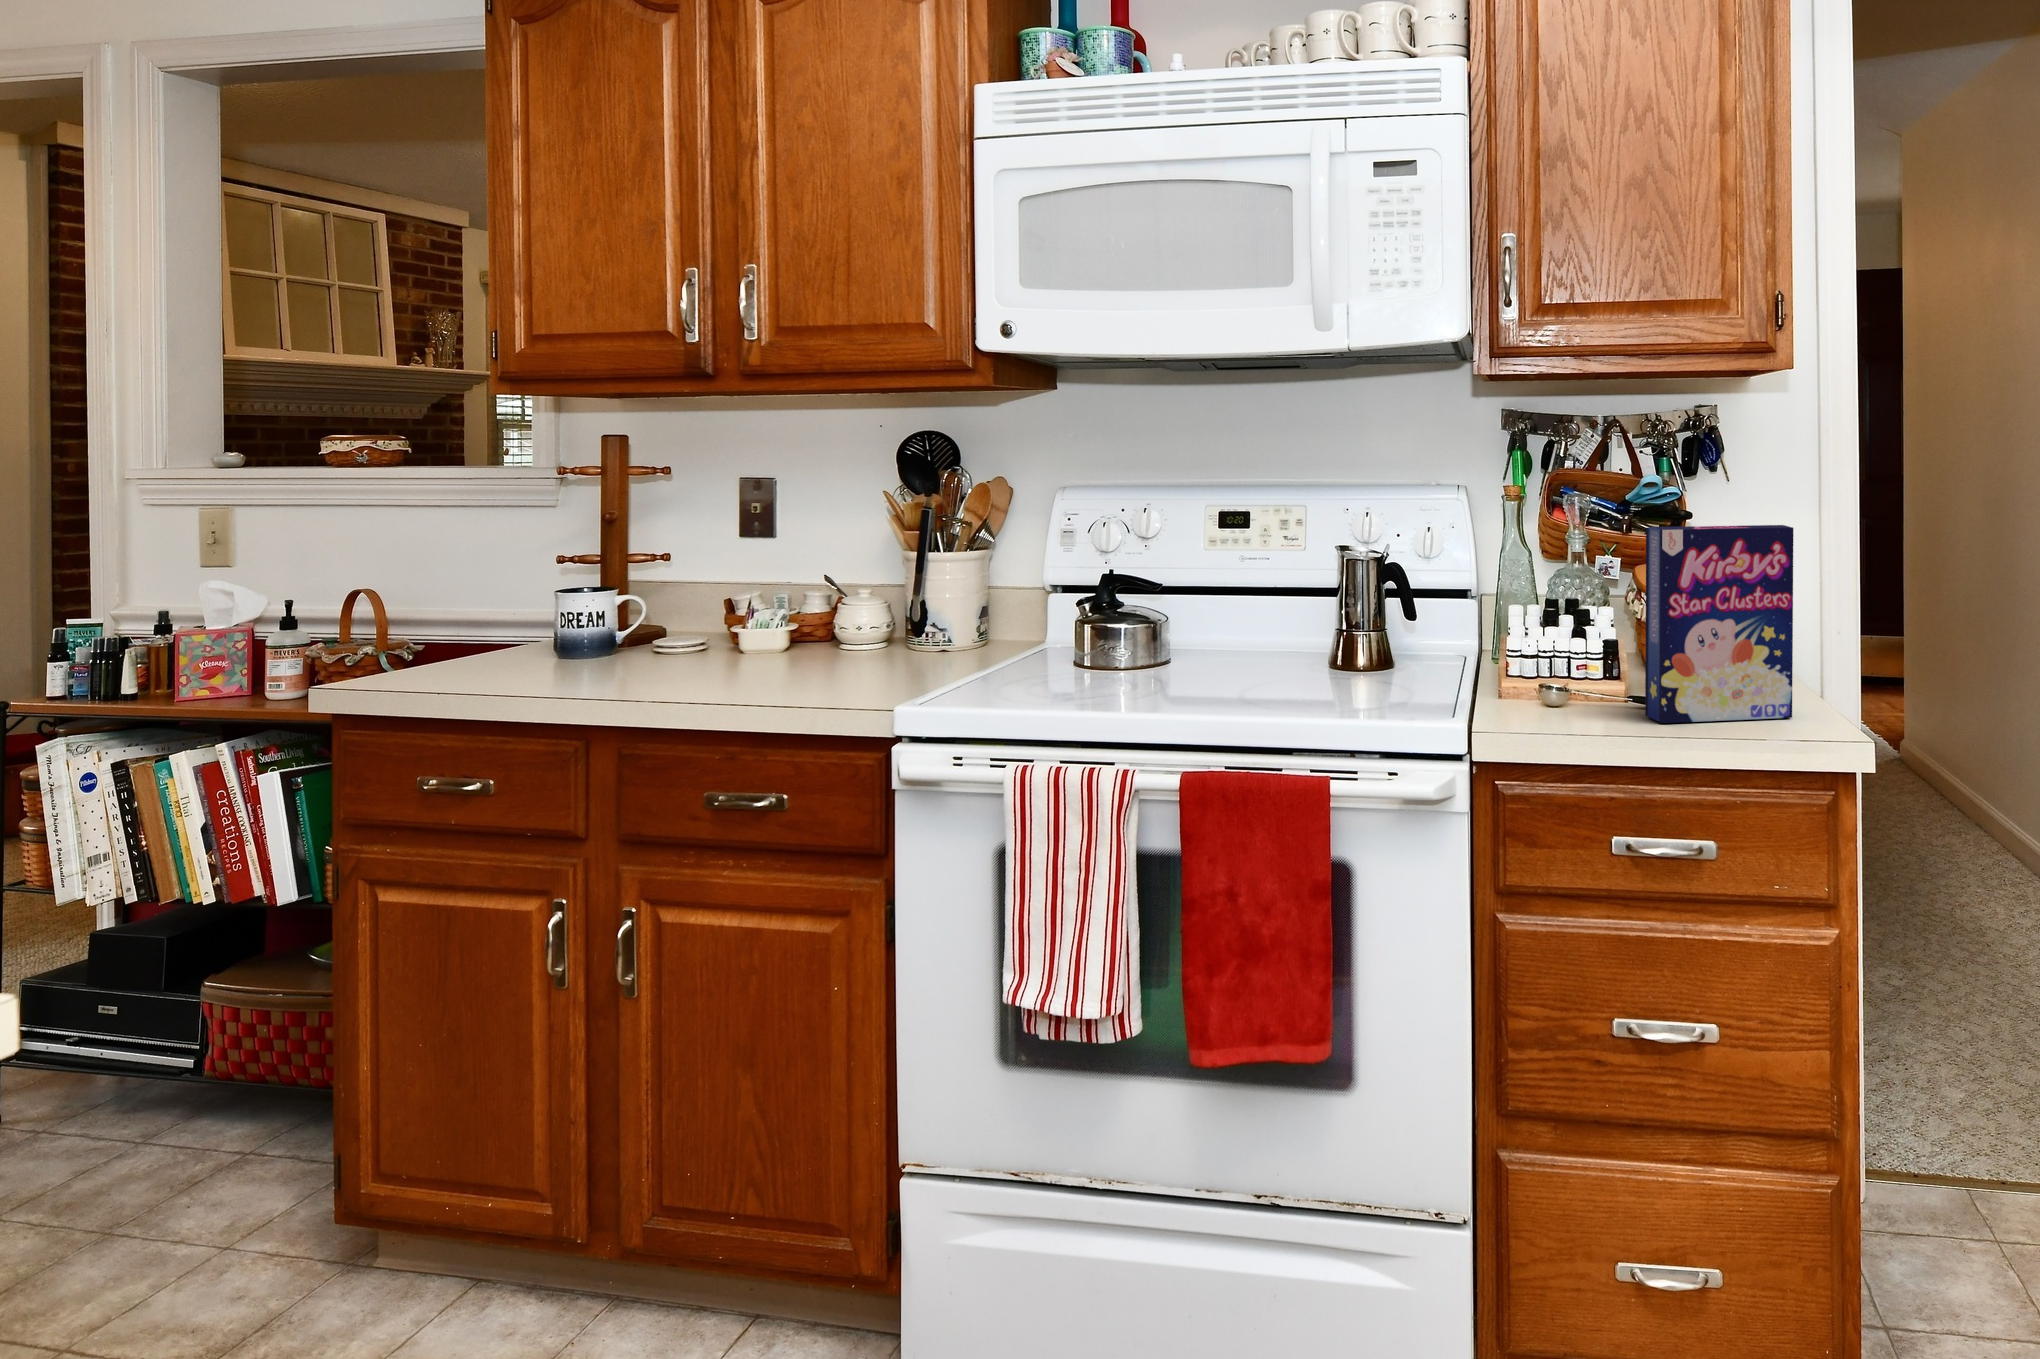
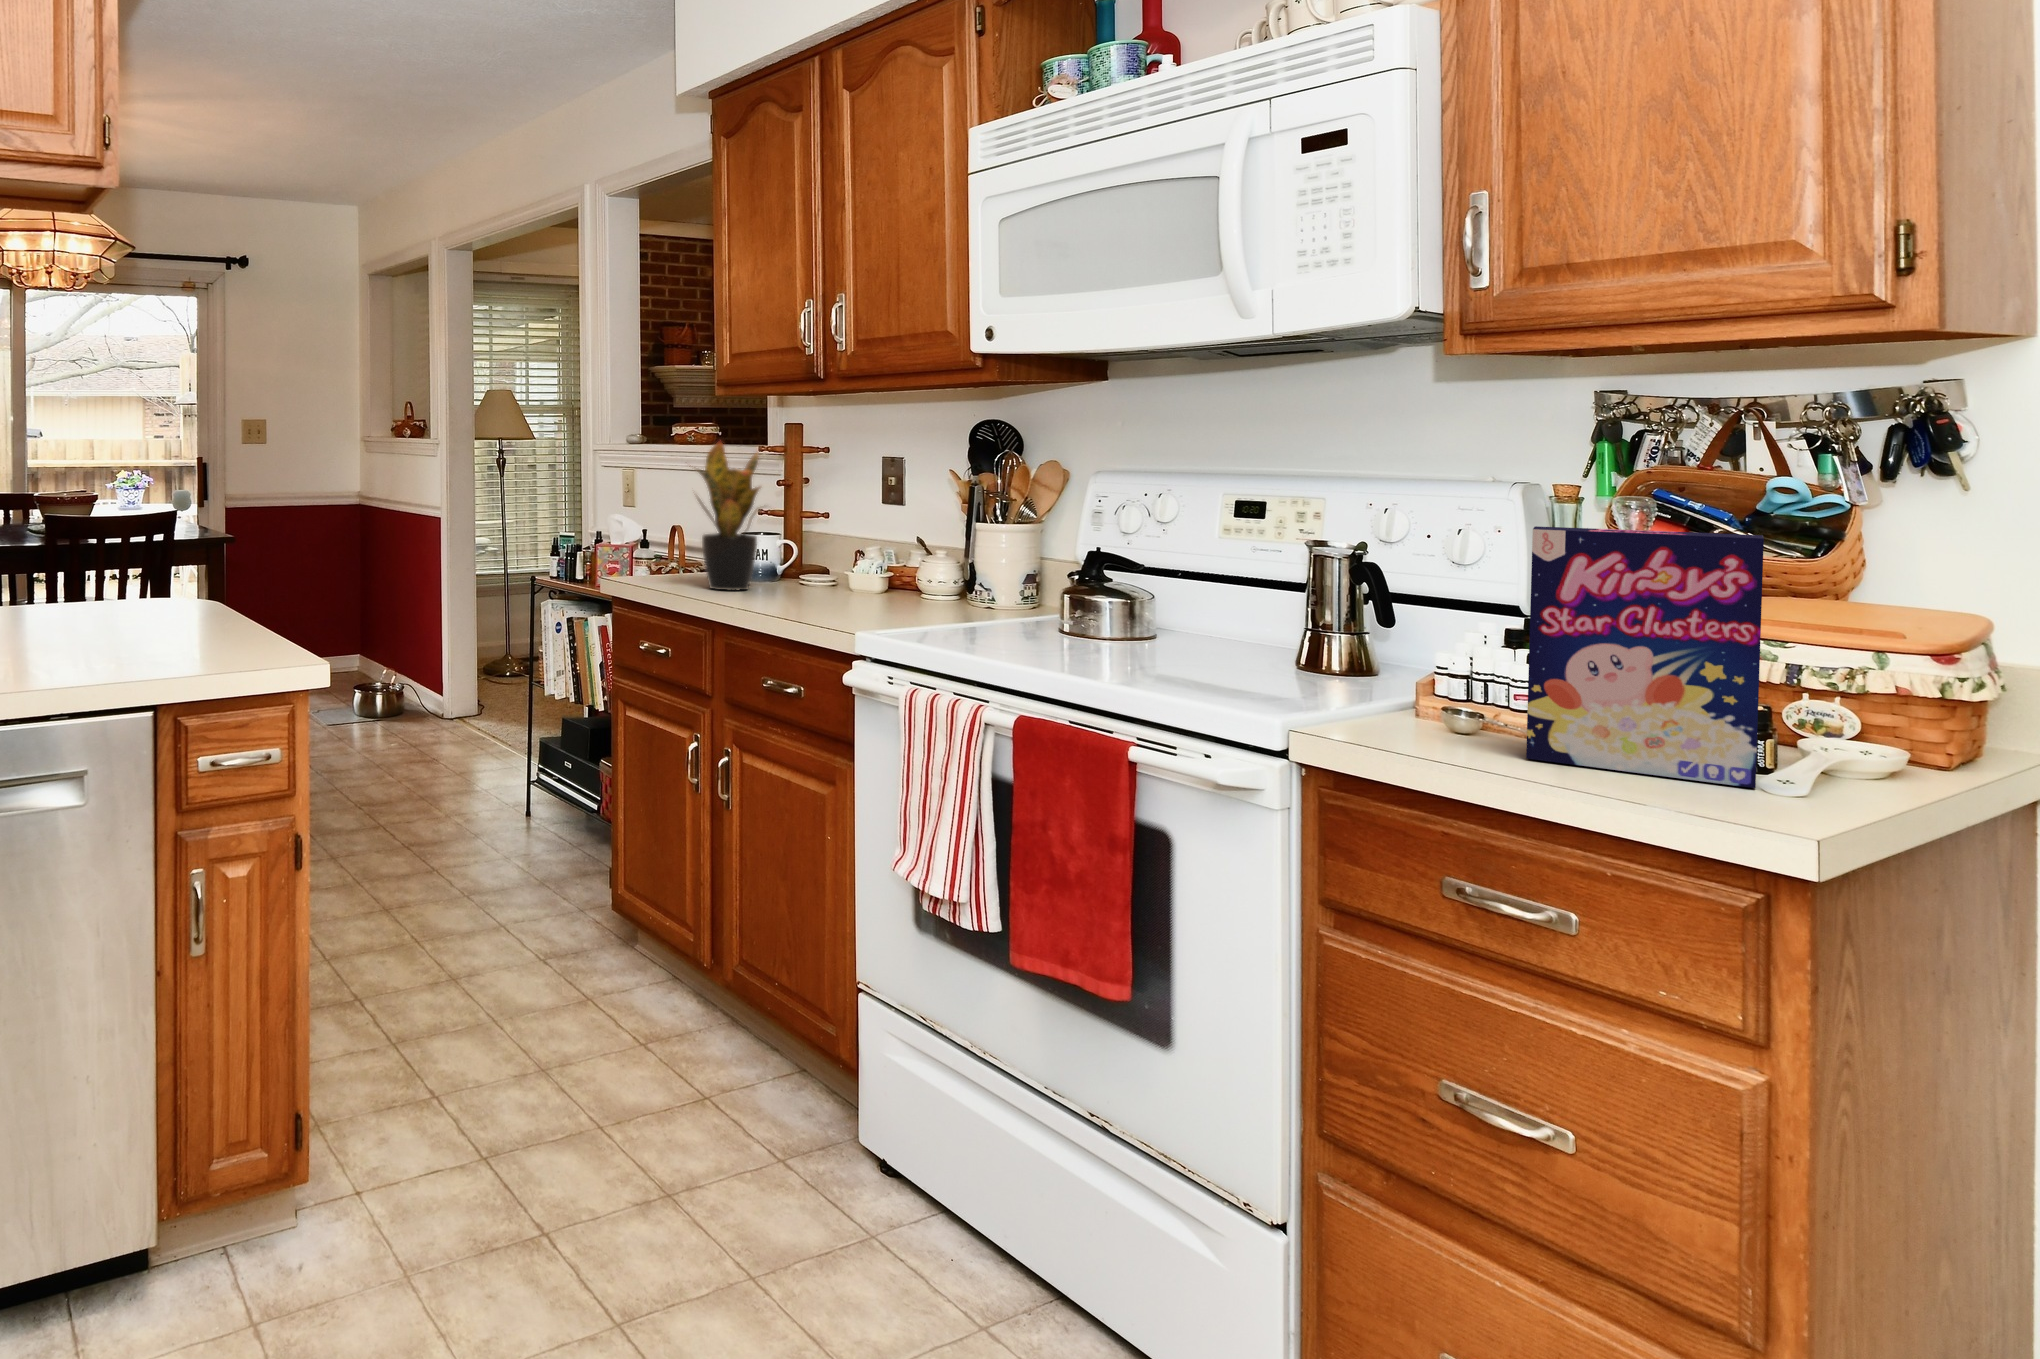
potted plant: none [507,451,658,670] -> present [689,440,760,591]

